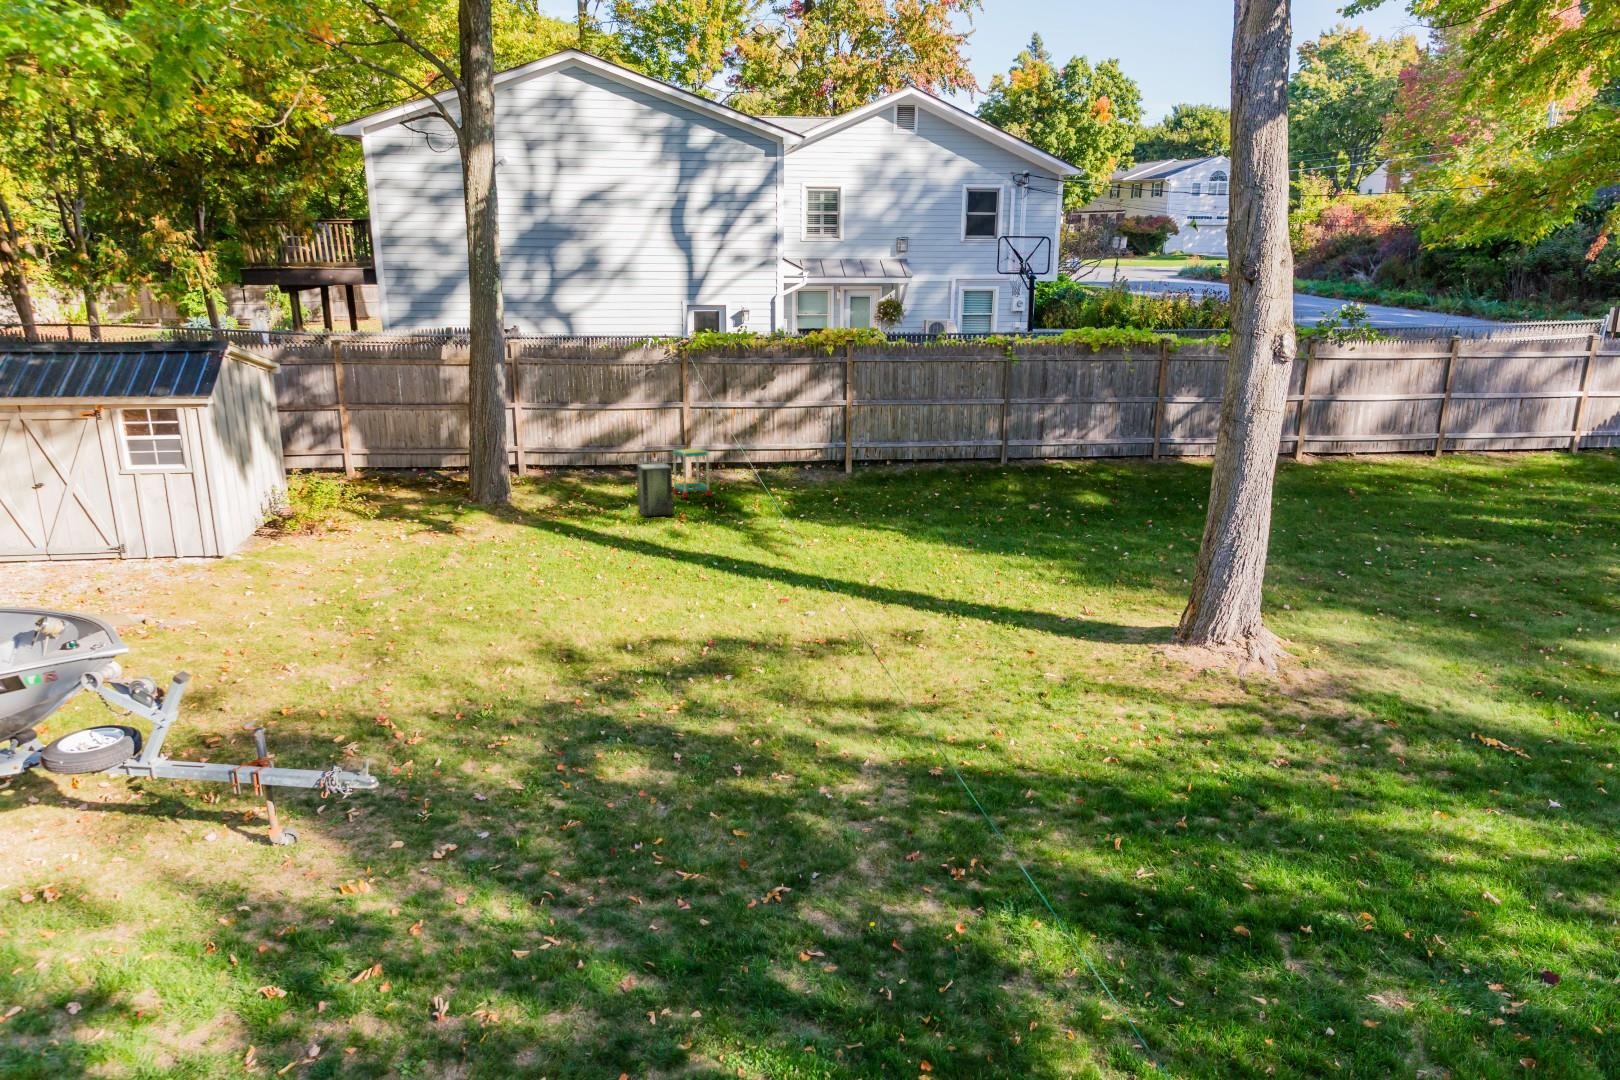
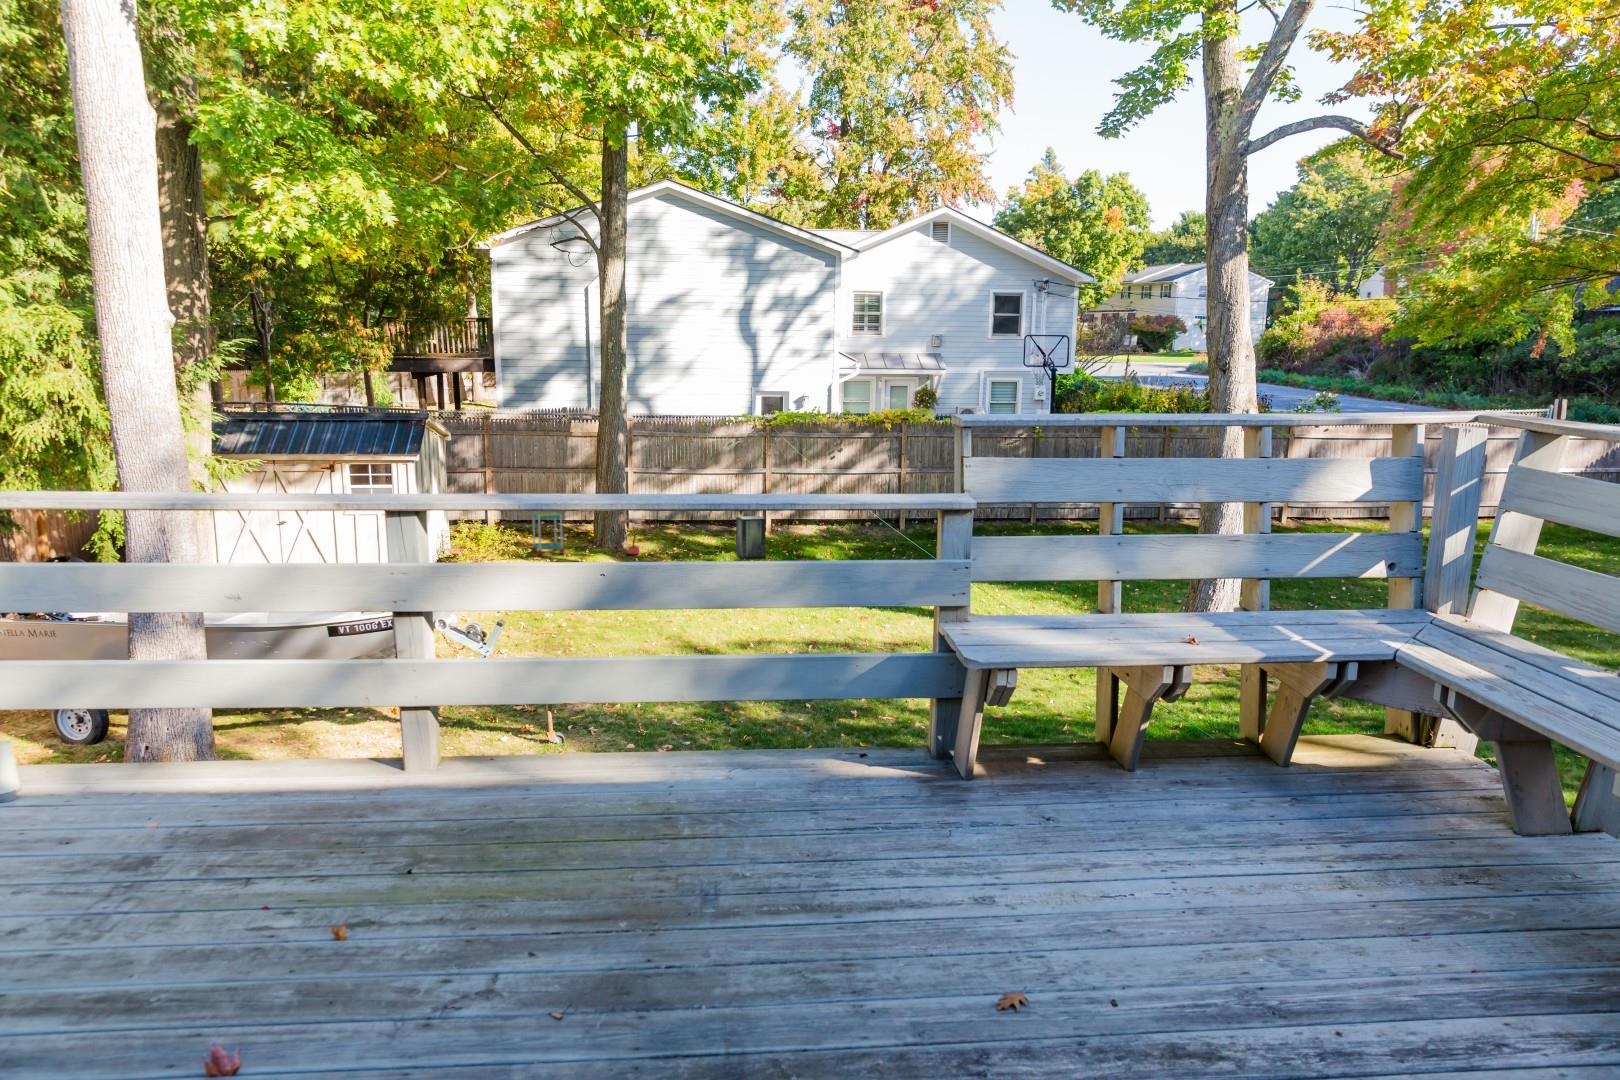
side table: present [673,448,711,498] -> present [532,513,564,555]
potted plant: none [493,469,525,512] -> present [621,519,645,554]

